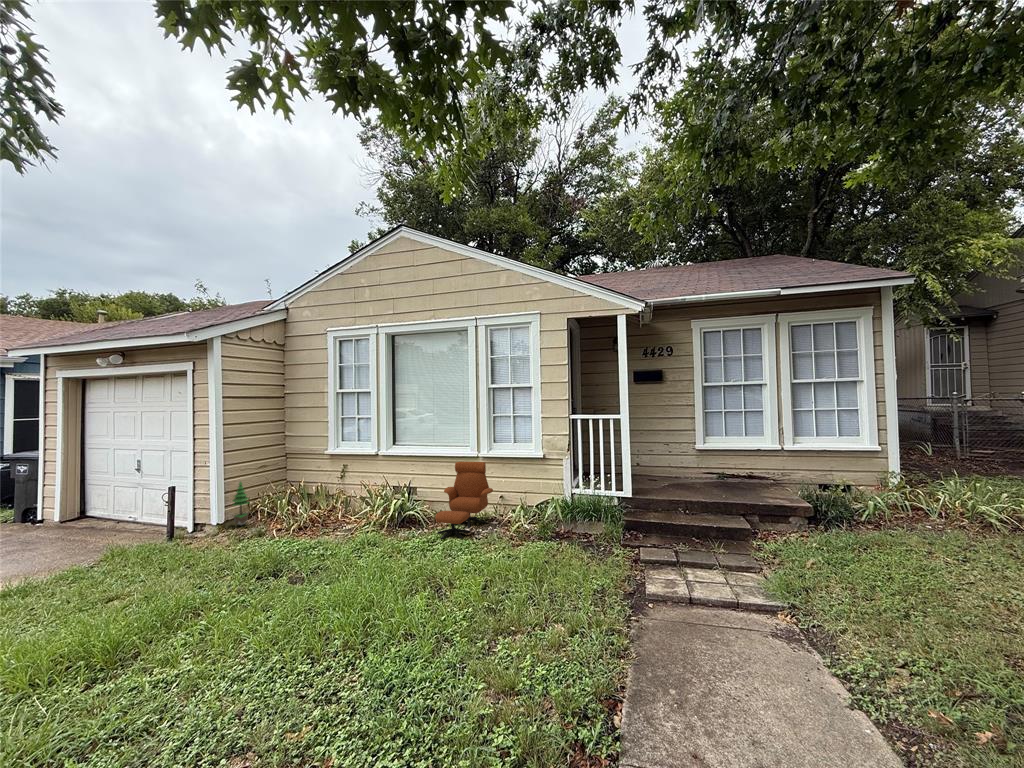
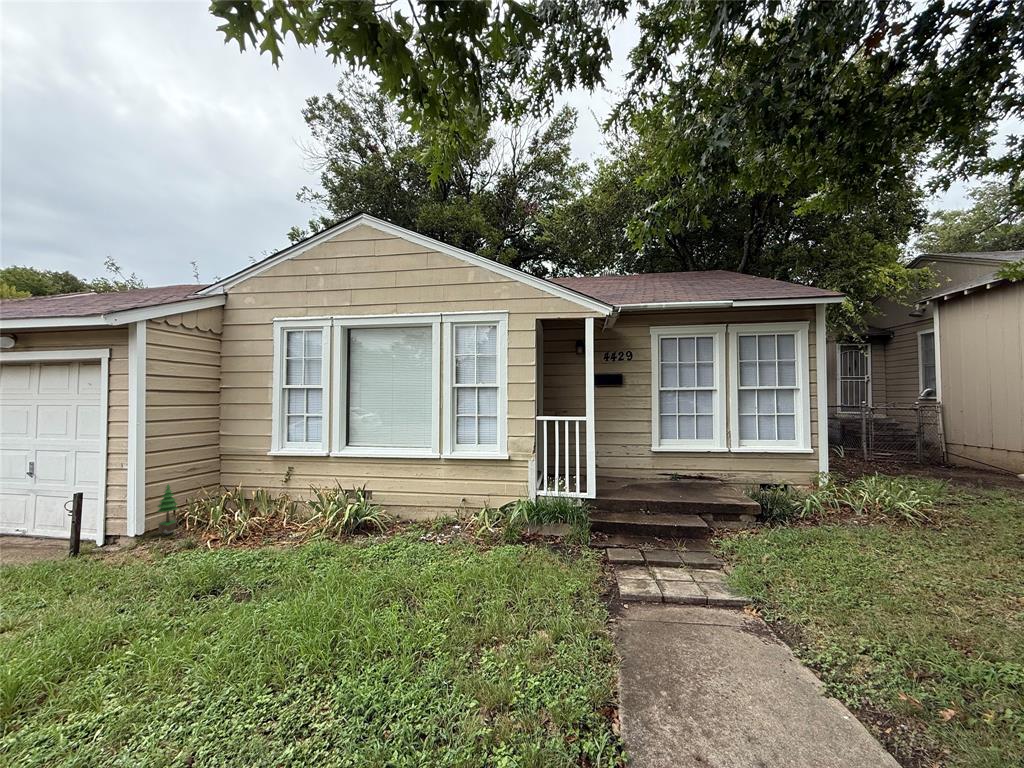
lounge chair: present [435,462,493,539] -> none [396,462,456,544]

